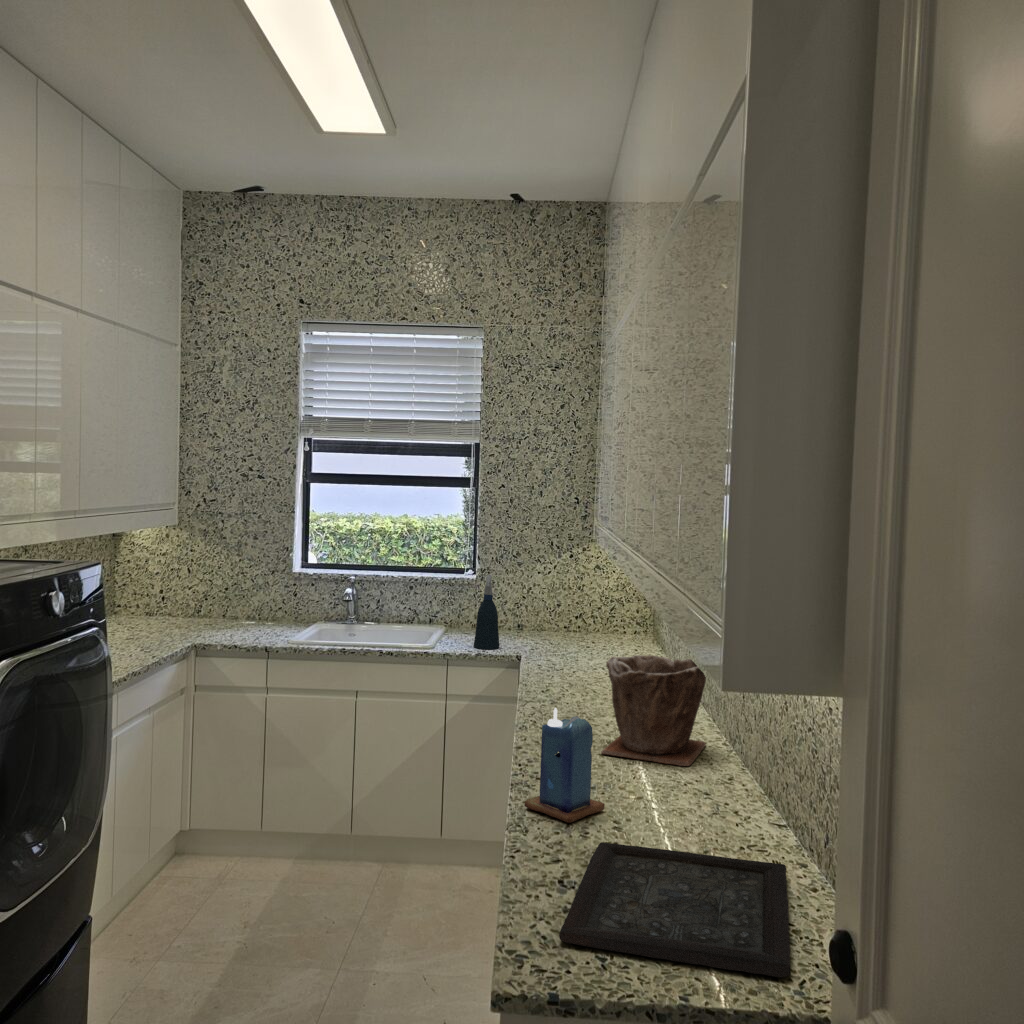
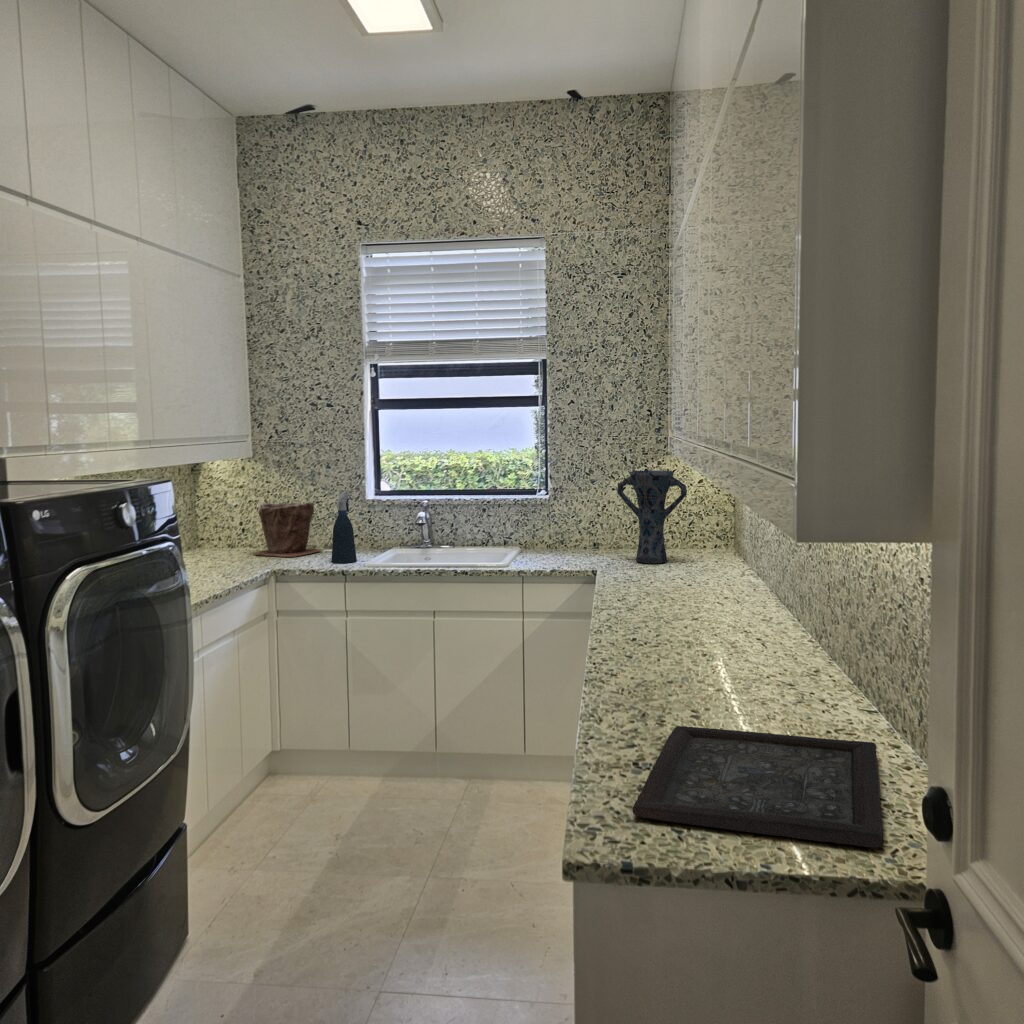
vase: none [545,559,612,652] -> present [617,470,687,564]
spray bottle: present [474,575,499,649] -> present [331,491,357,563]
plant pot: present [601,655,706,766] -> present [255,502,322,557]
candle: present [525,708,605,823] -> none [598,595,681,711]

